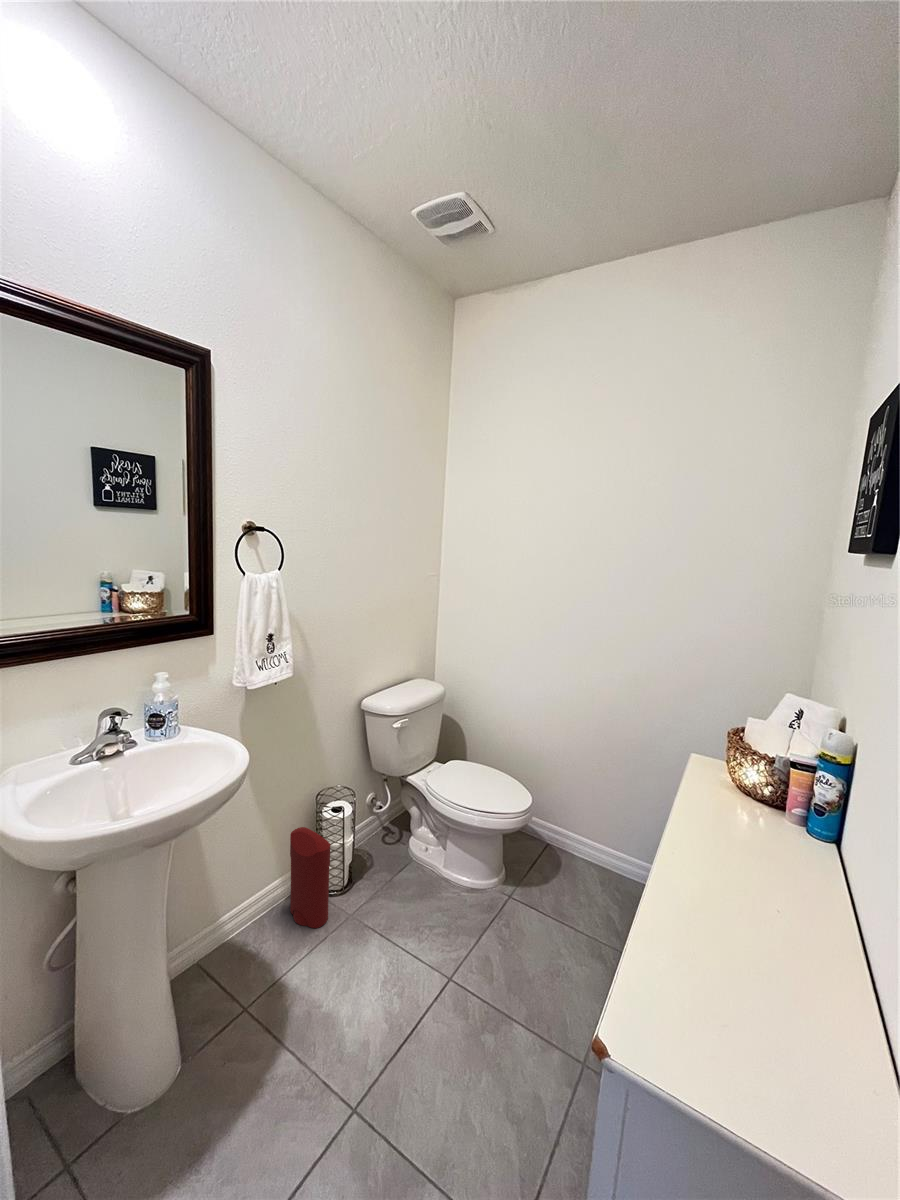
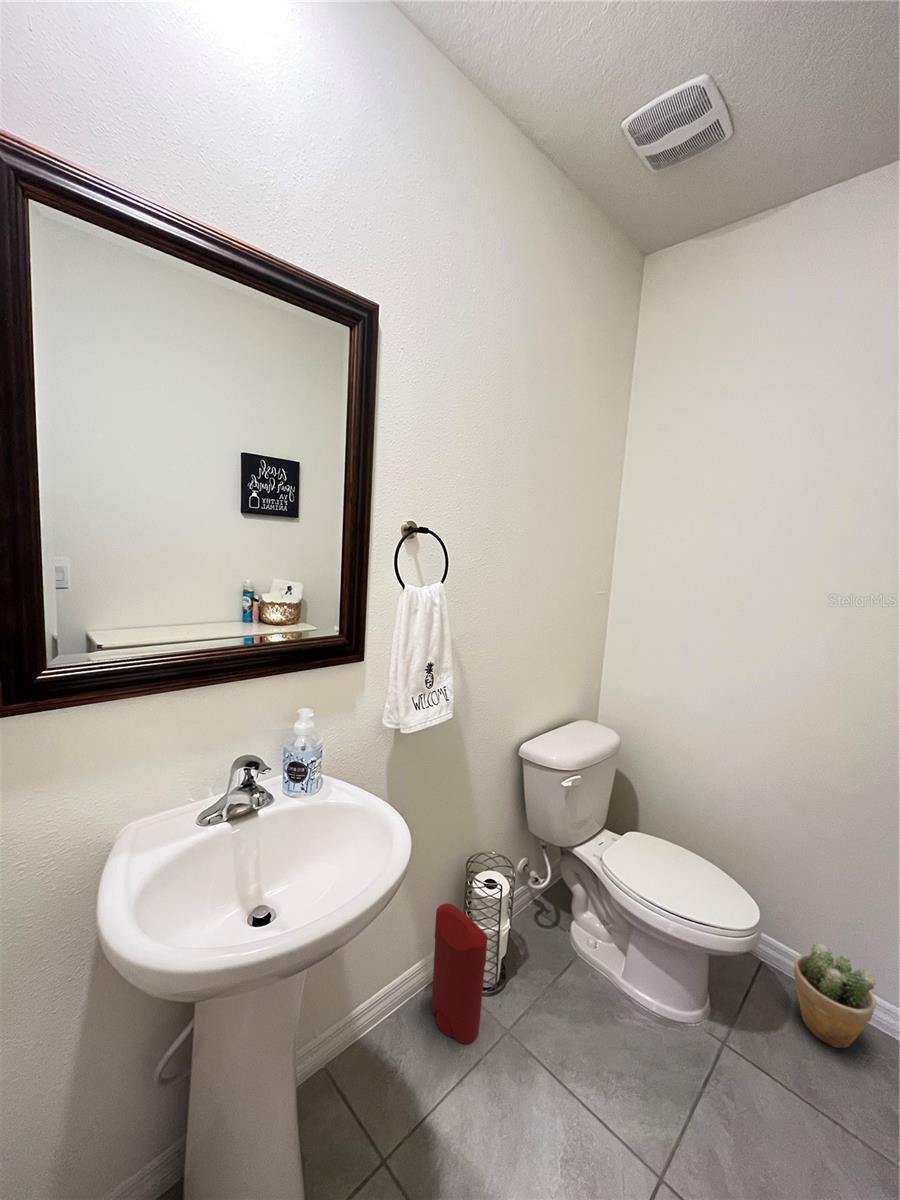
potted plant: none [560,817,606,884] -> present [794,943,876,1048]

